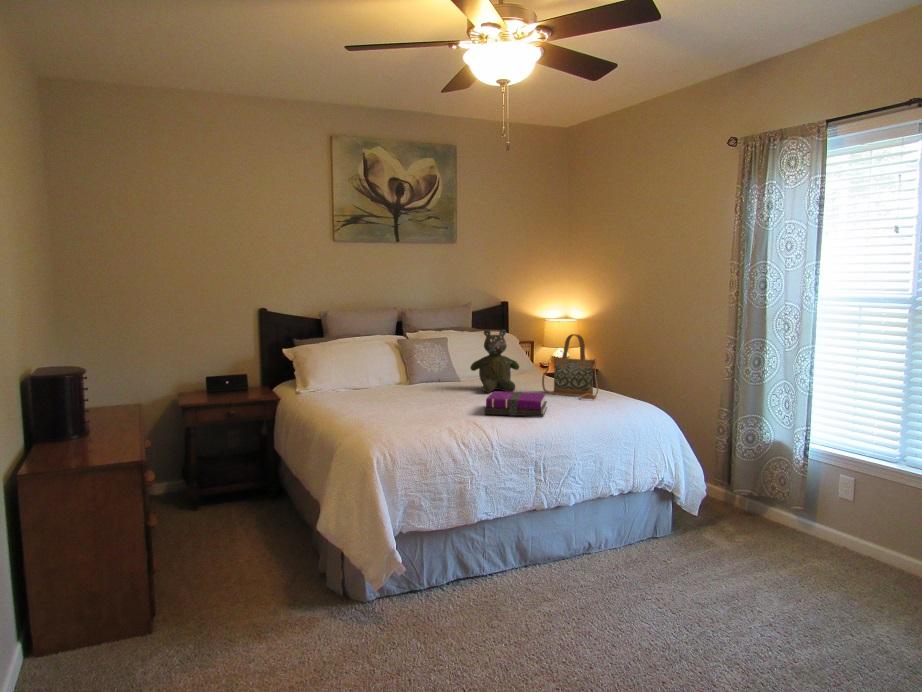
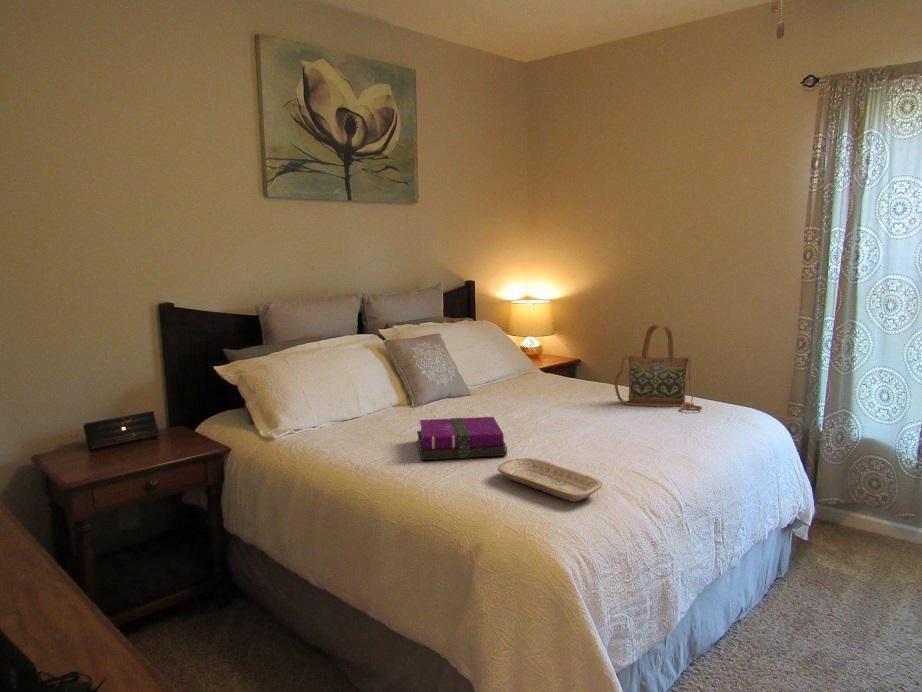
teddy bear: present [470,329,519,393] -> none [519,322,588,412]
notebook: present [484,391,547,417] -> present [417,417,507,460]
tray: none [386,407,431,428] -> present [497,458,602,502]

